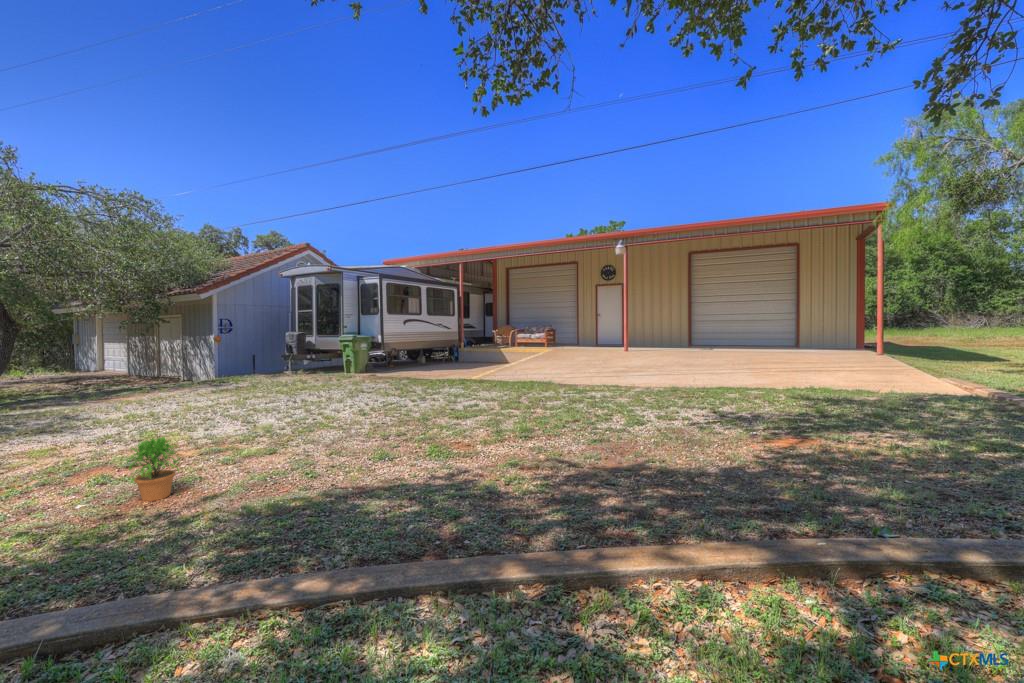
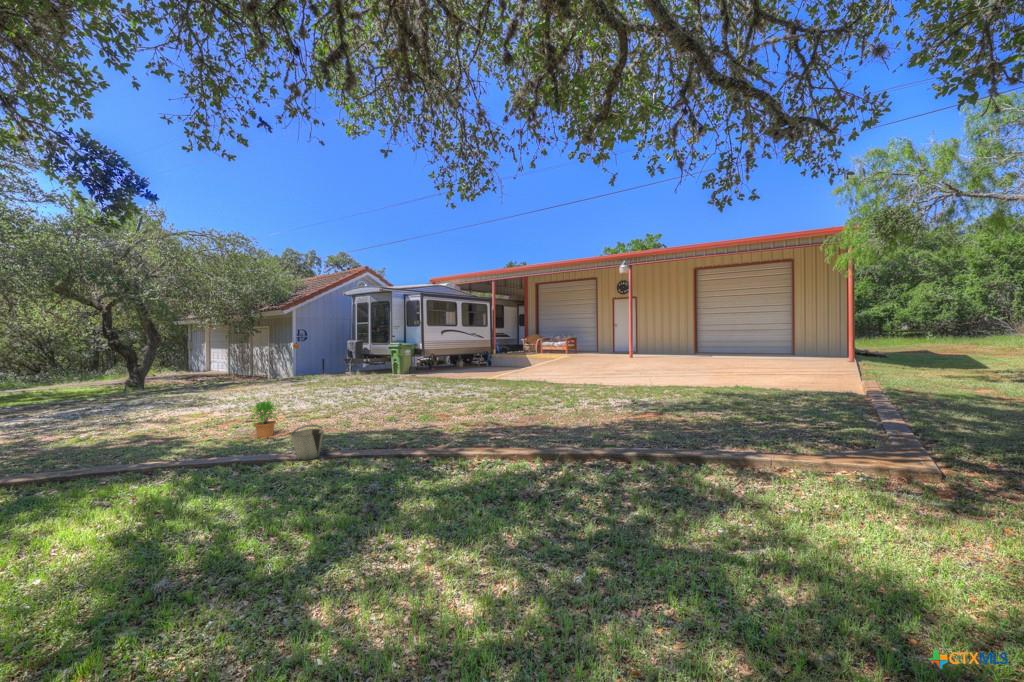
bucket: none [197,493,265,570] -> present [291,425,324,460]

